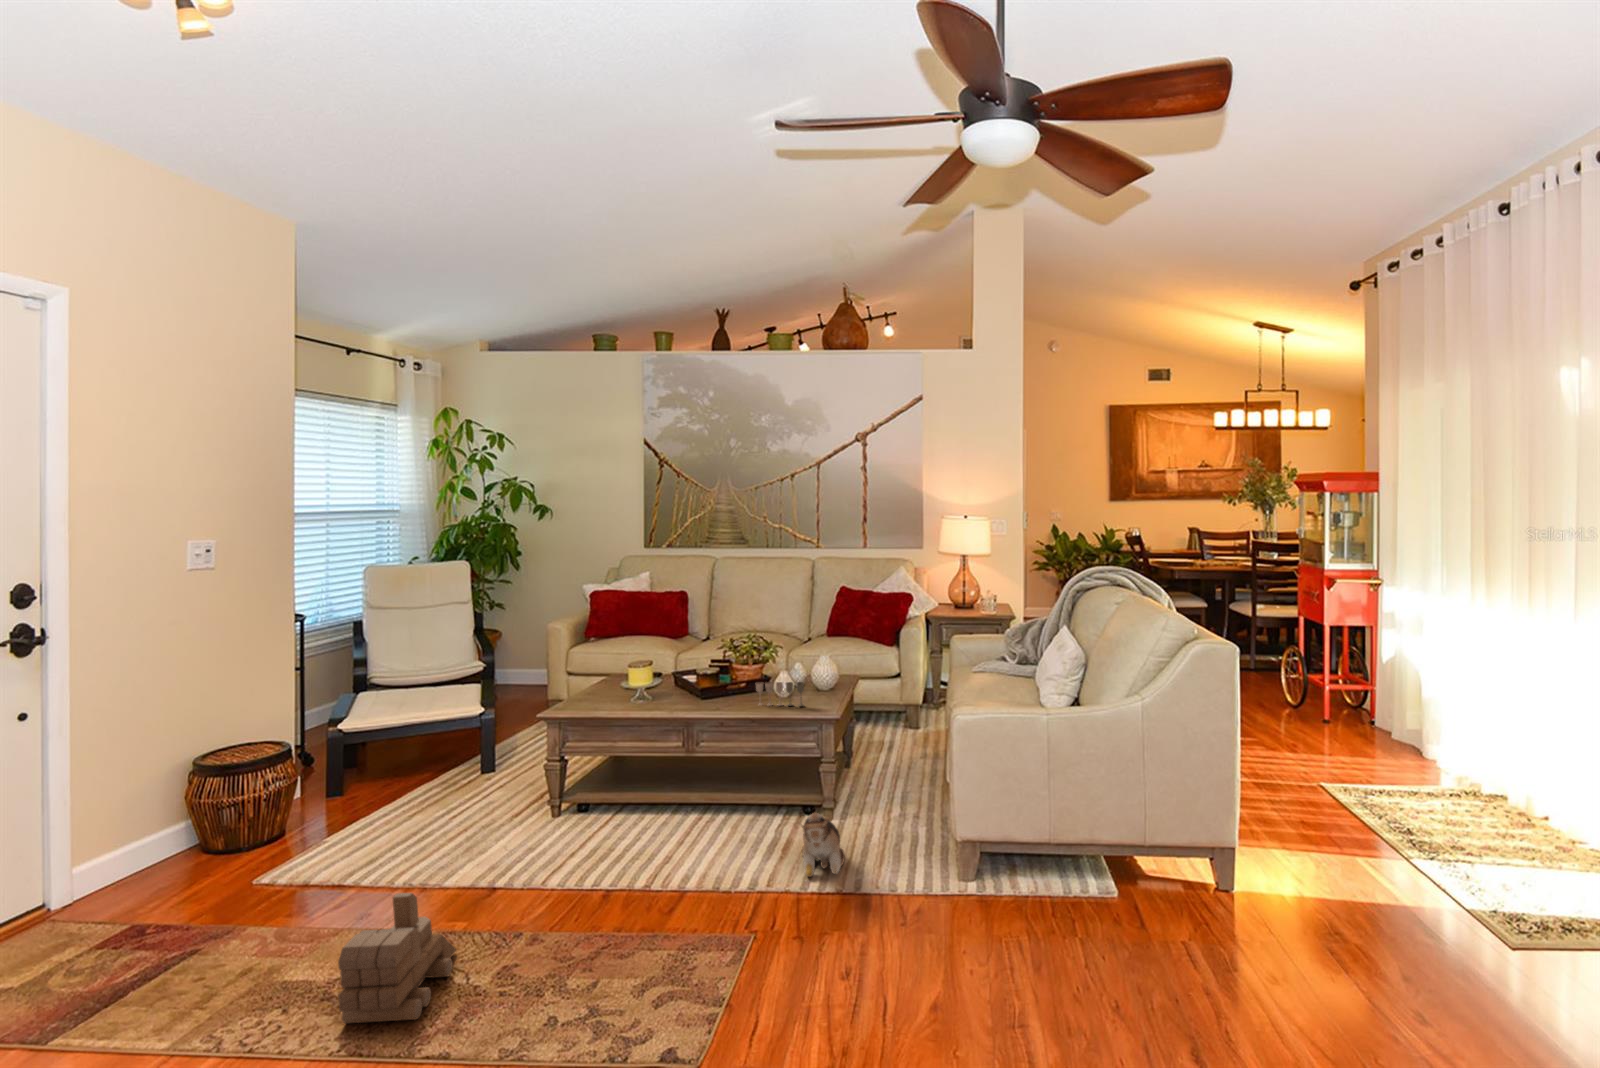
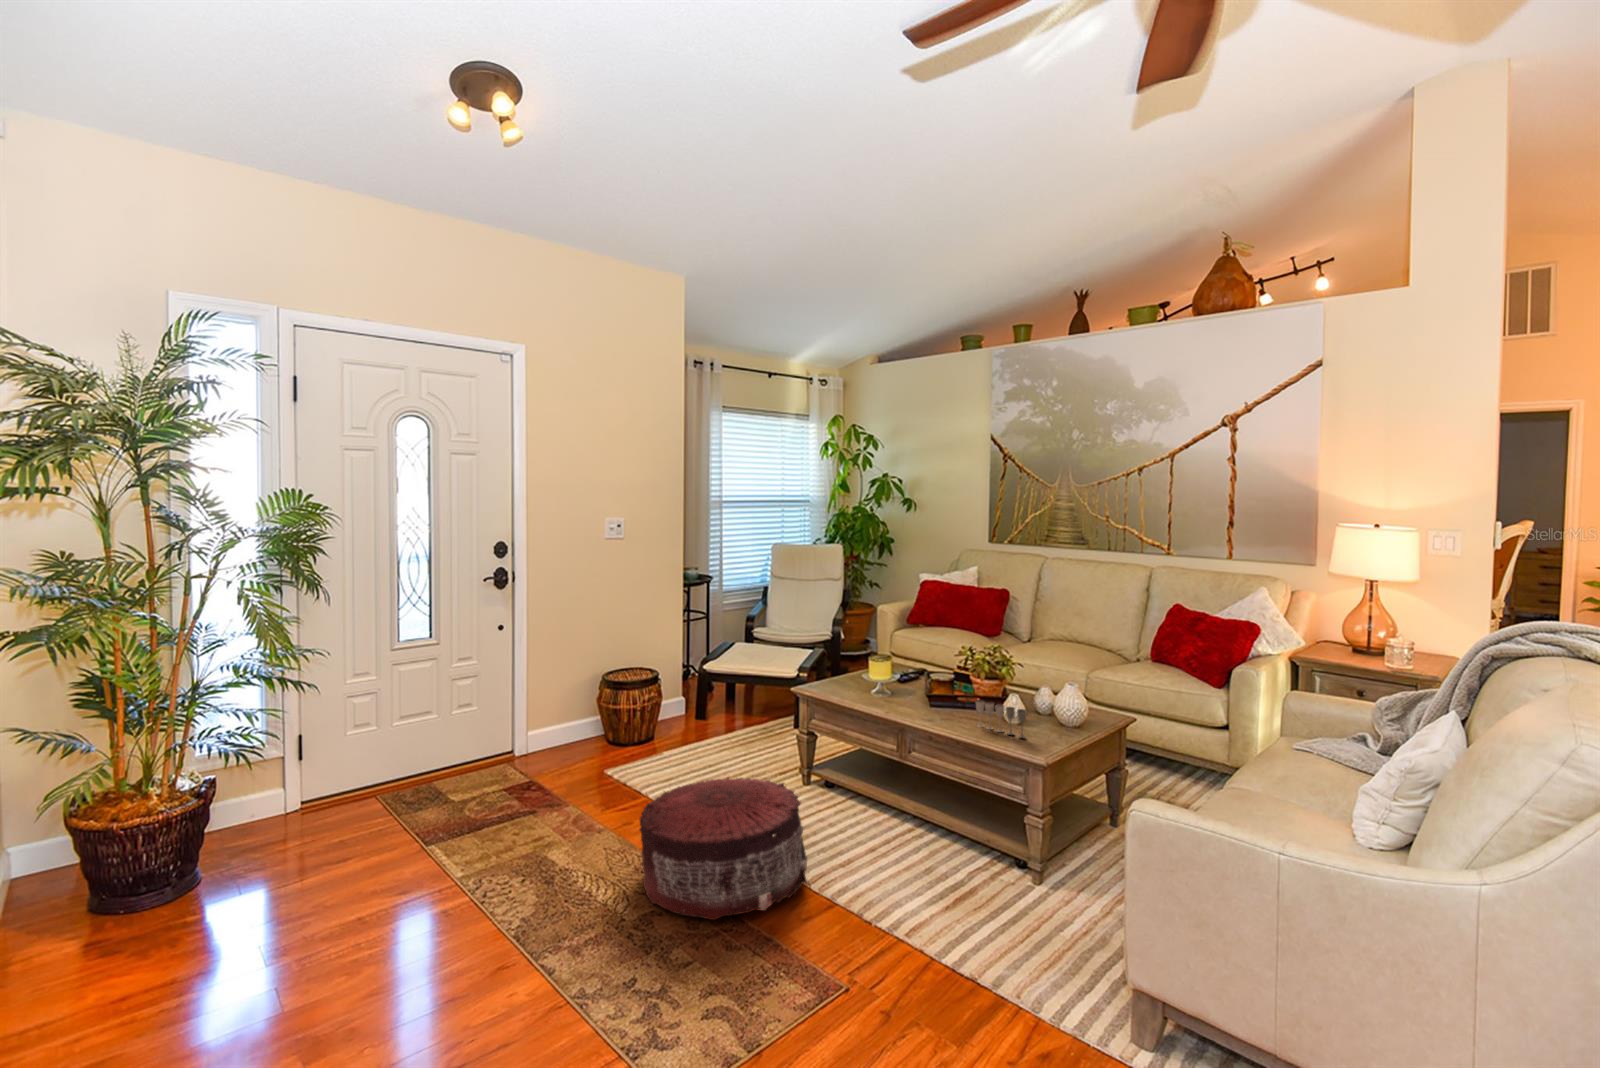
pouf: none [484,789,664,931] -> present [640,777,807,920]
plush toy: present [800,813,845,877] -> none [929,873,1015,958]
toy train: present [338,893,456,1023] -> none [447,834,587,955]

